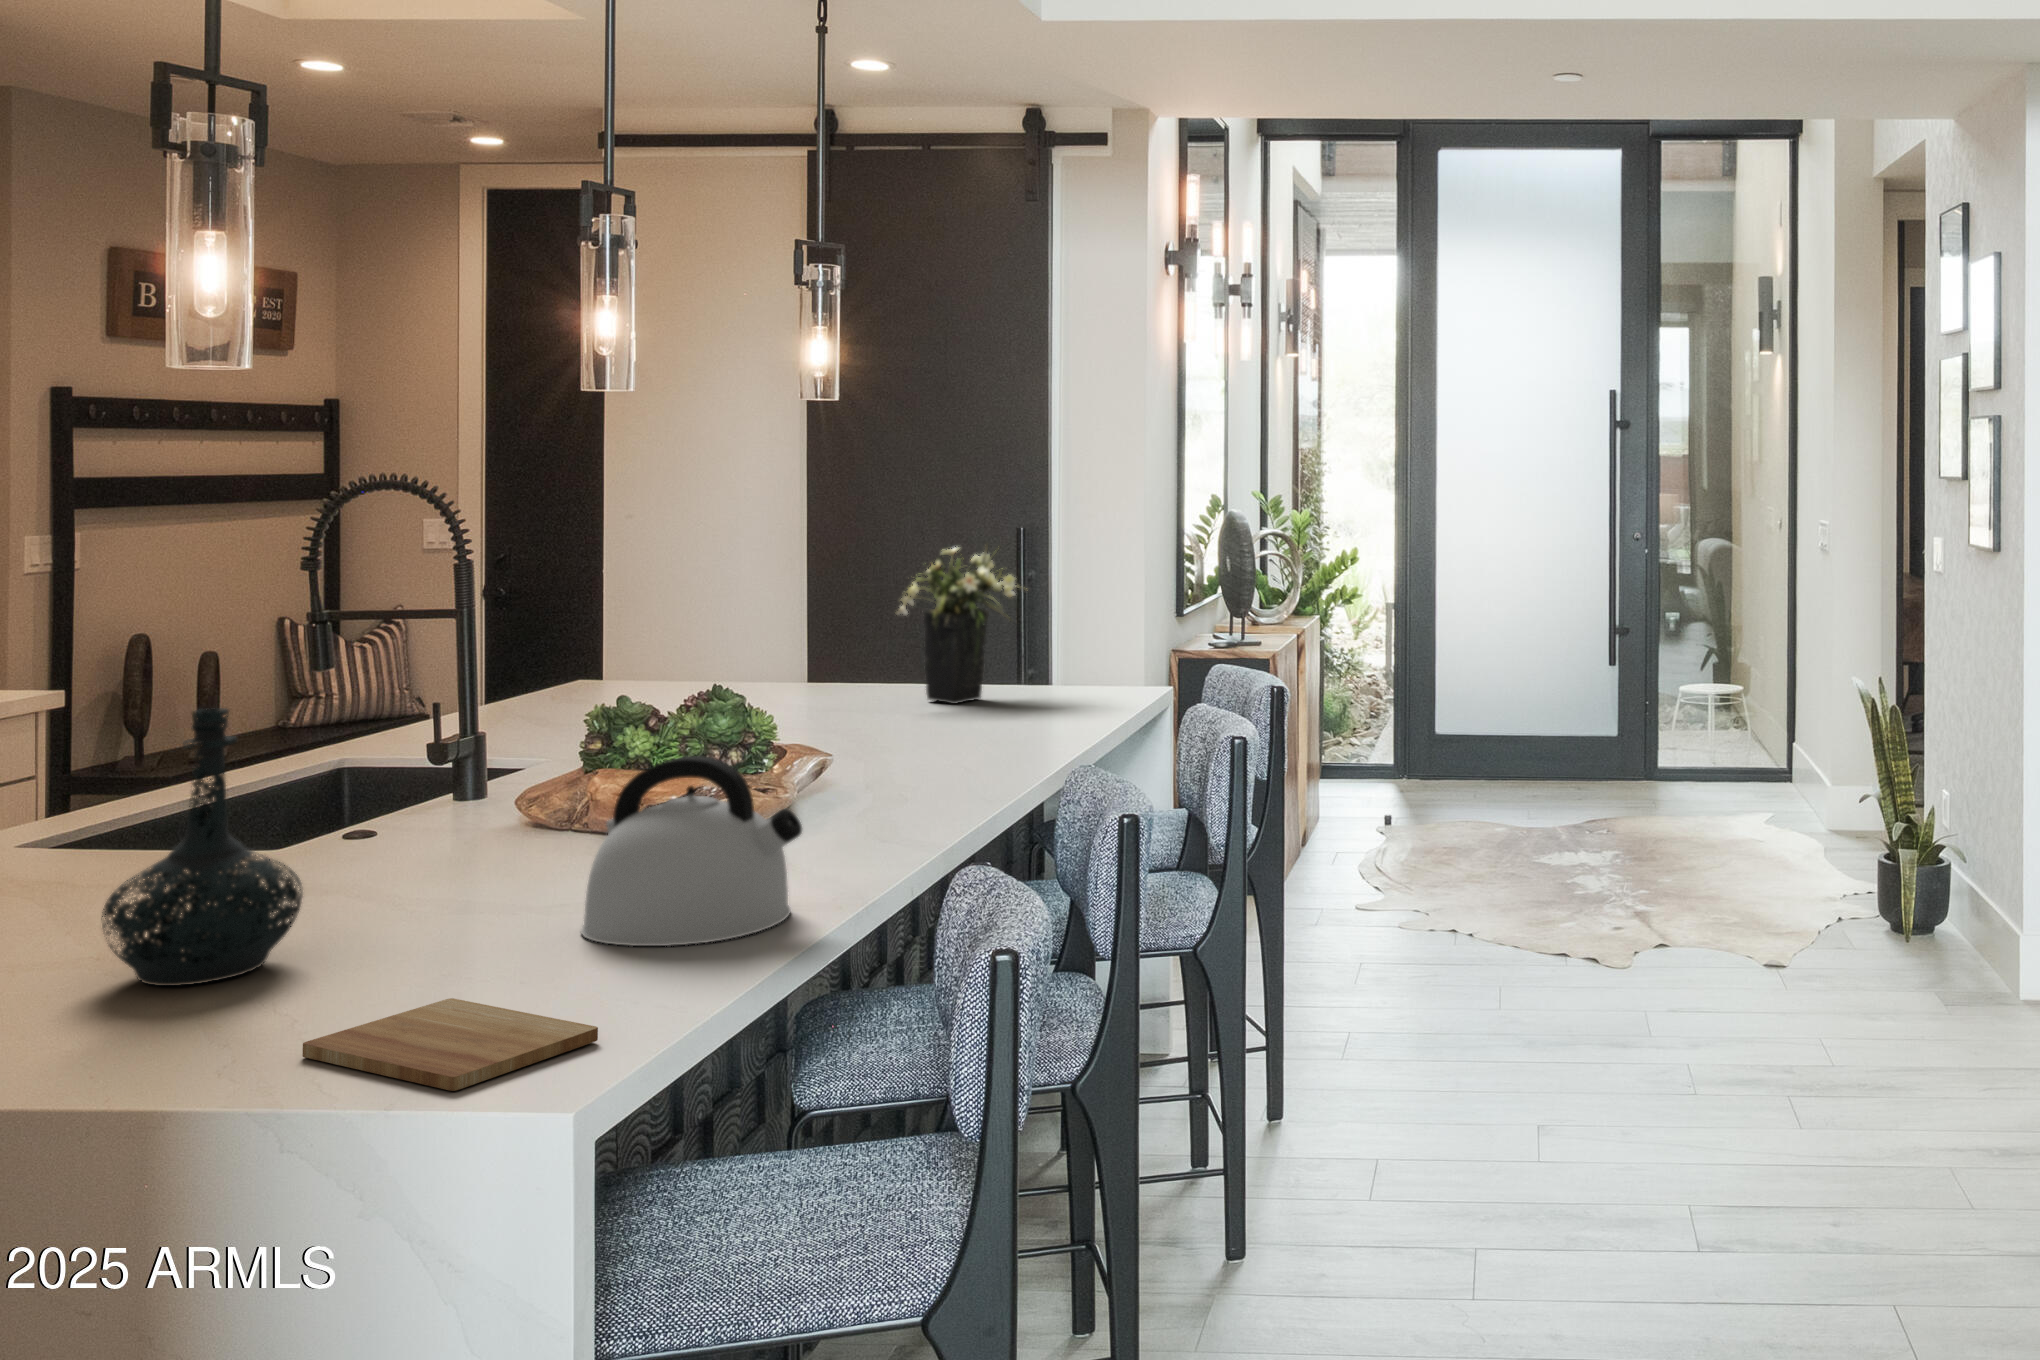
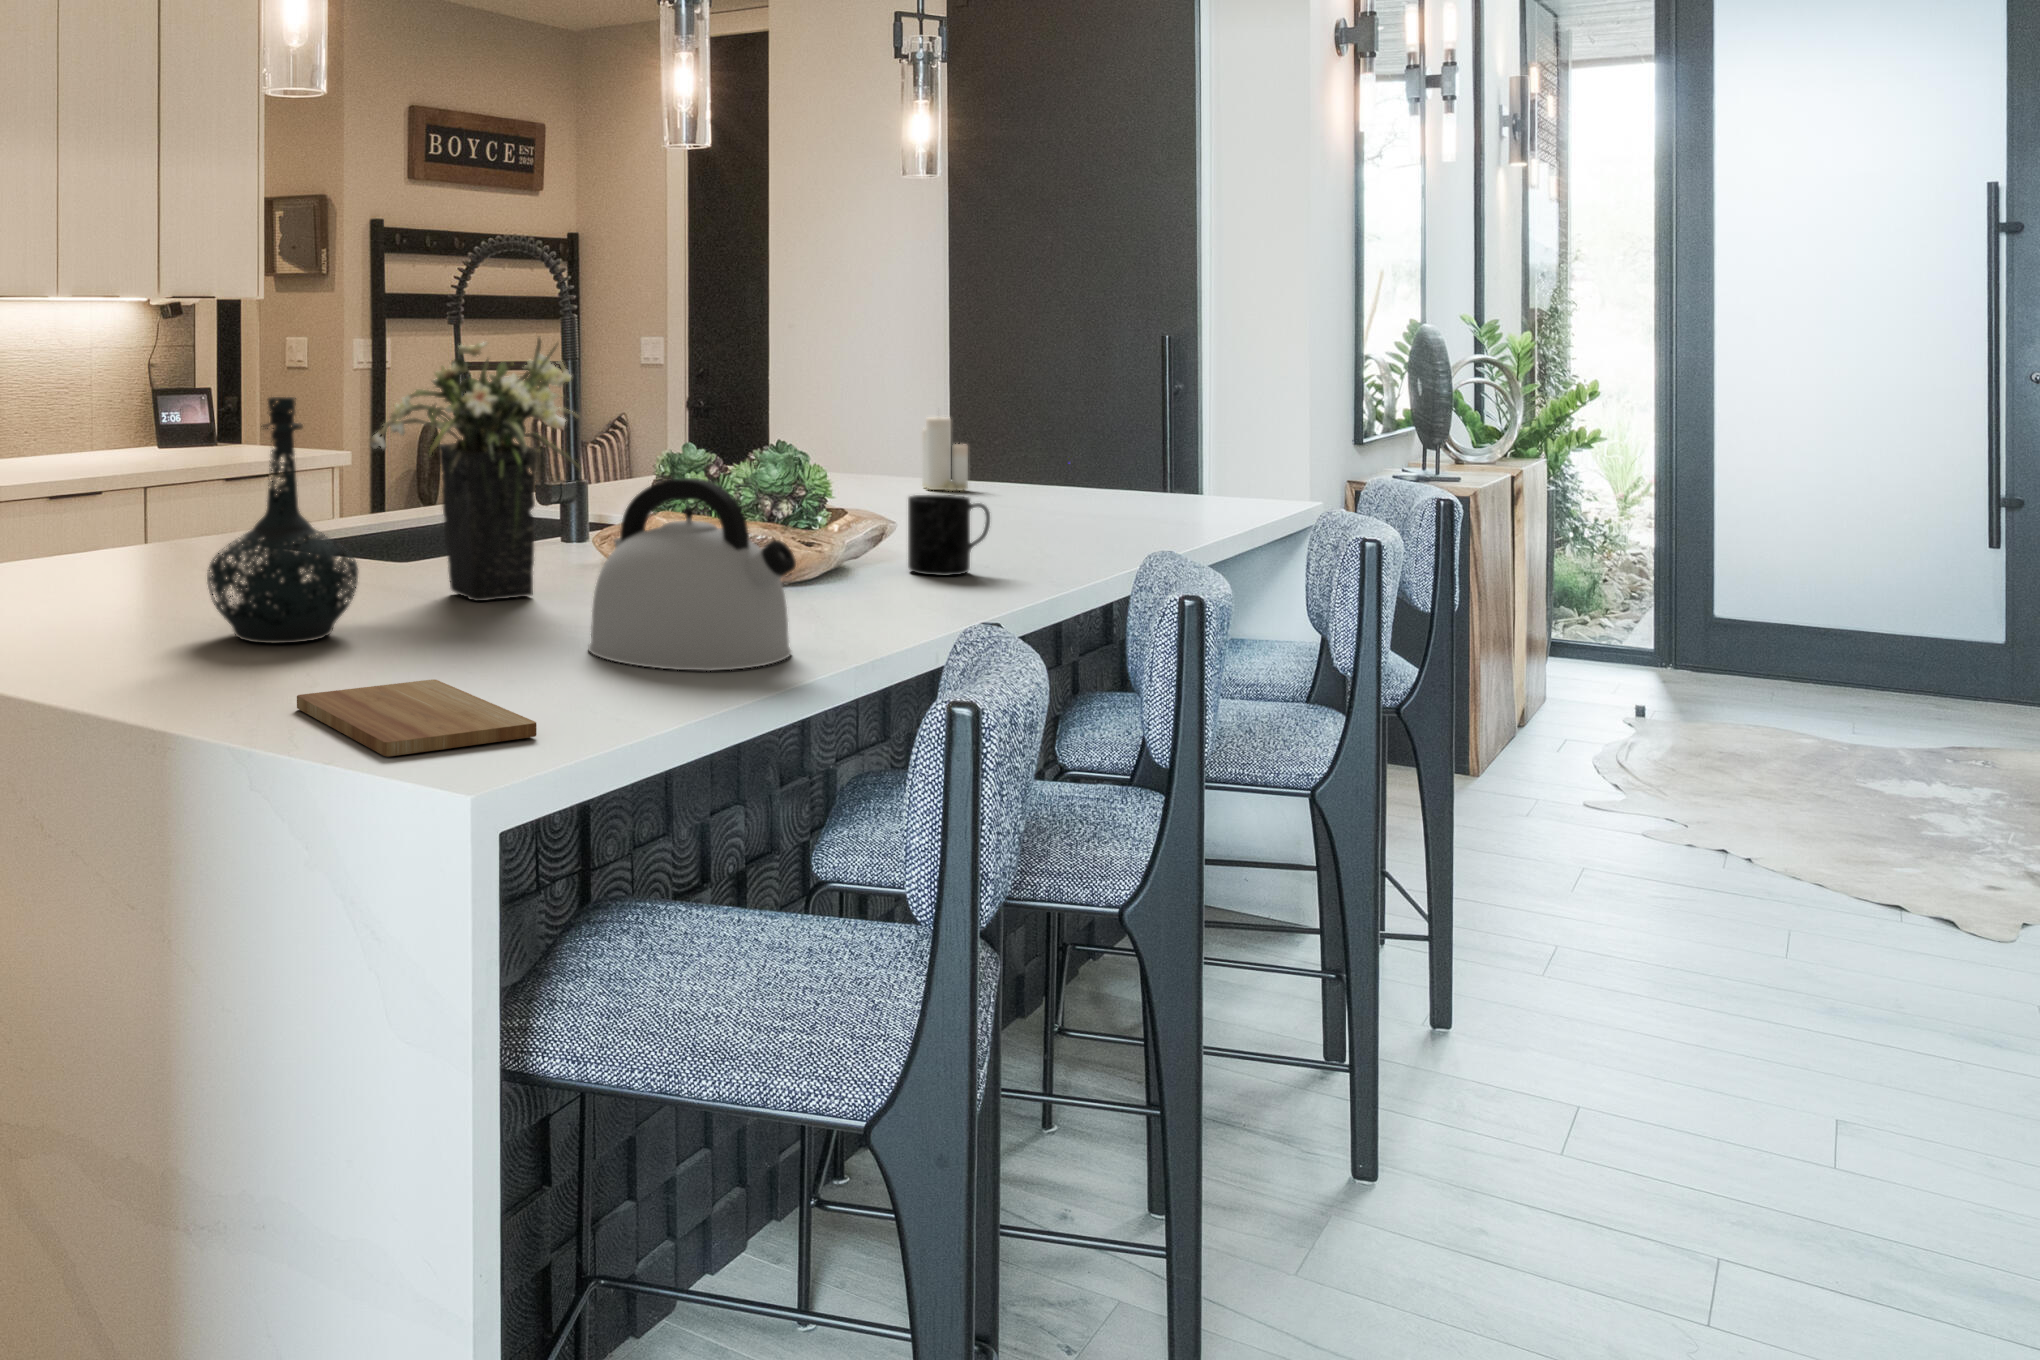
flower arrangement: present [897,546,1027,704] -> present [370,338,581,601]
candle: none [809,615,857,695] -> present [922,417,968,491]
mug: none [848,724,926,802] -> present [908,495,990,576]

